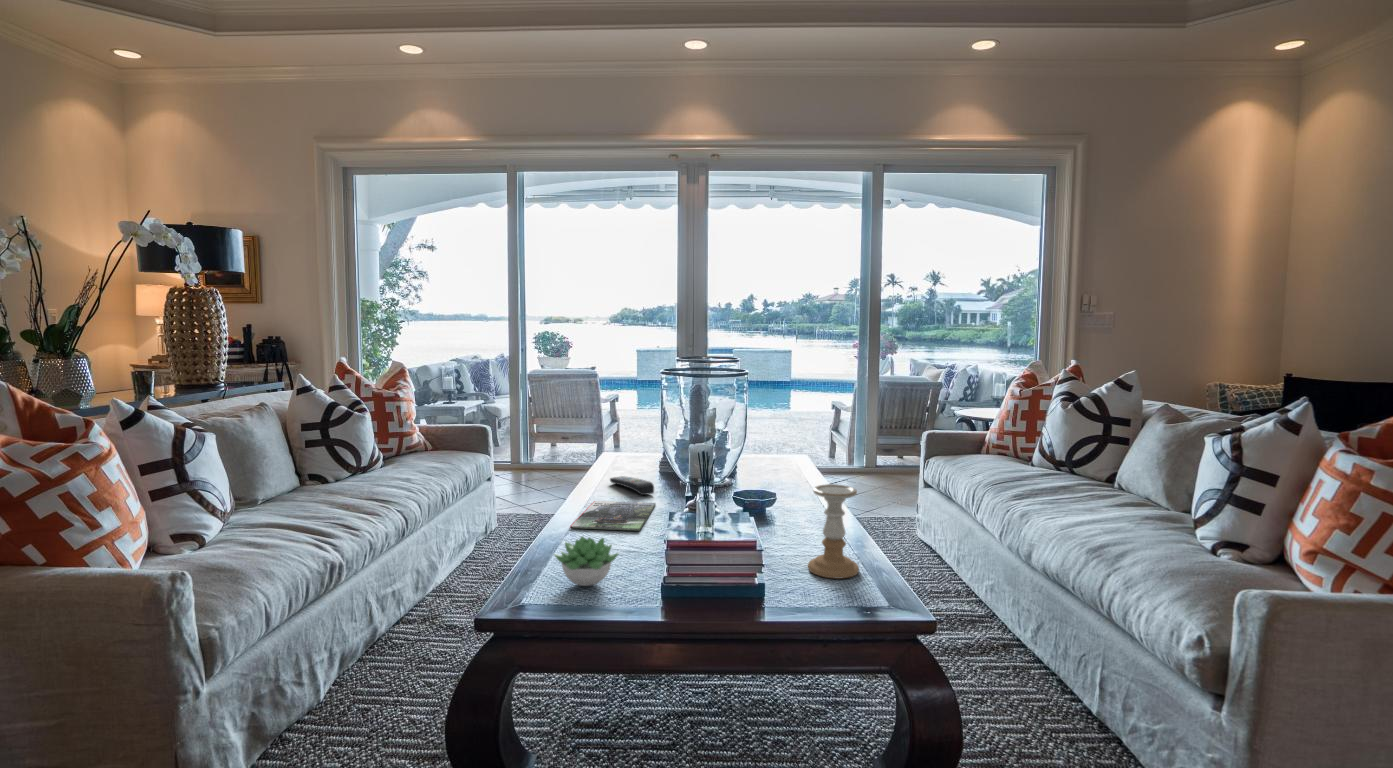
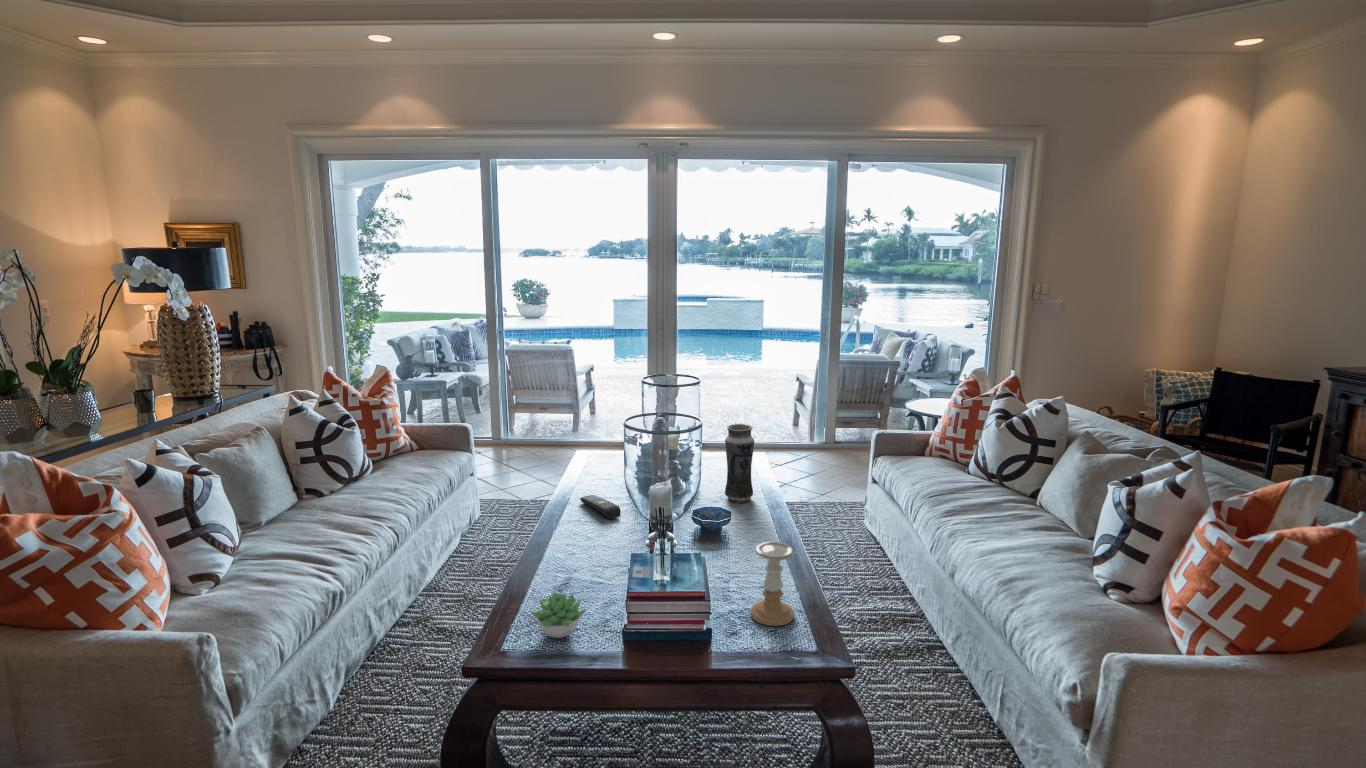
vase: none [768,399,799,484] -> present [725,424,754,503]
magazine: present [570,501,656,531] -> none [545,527,622,566]

